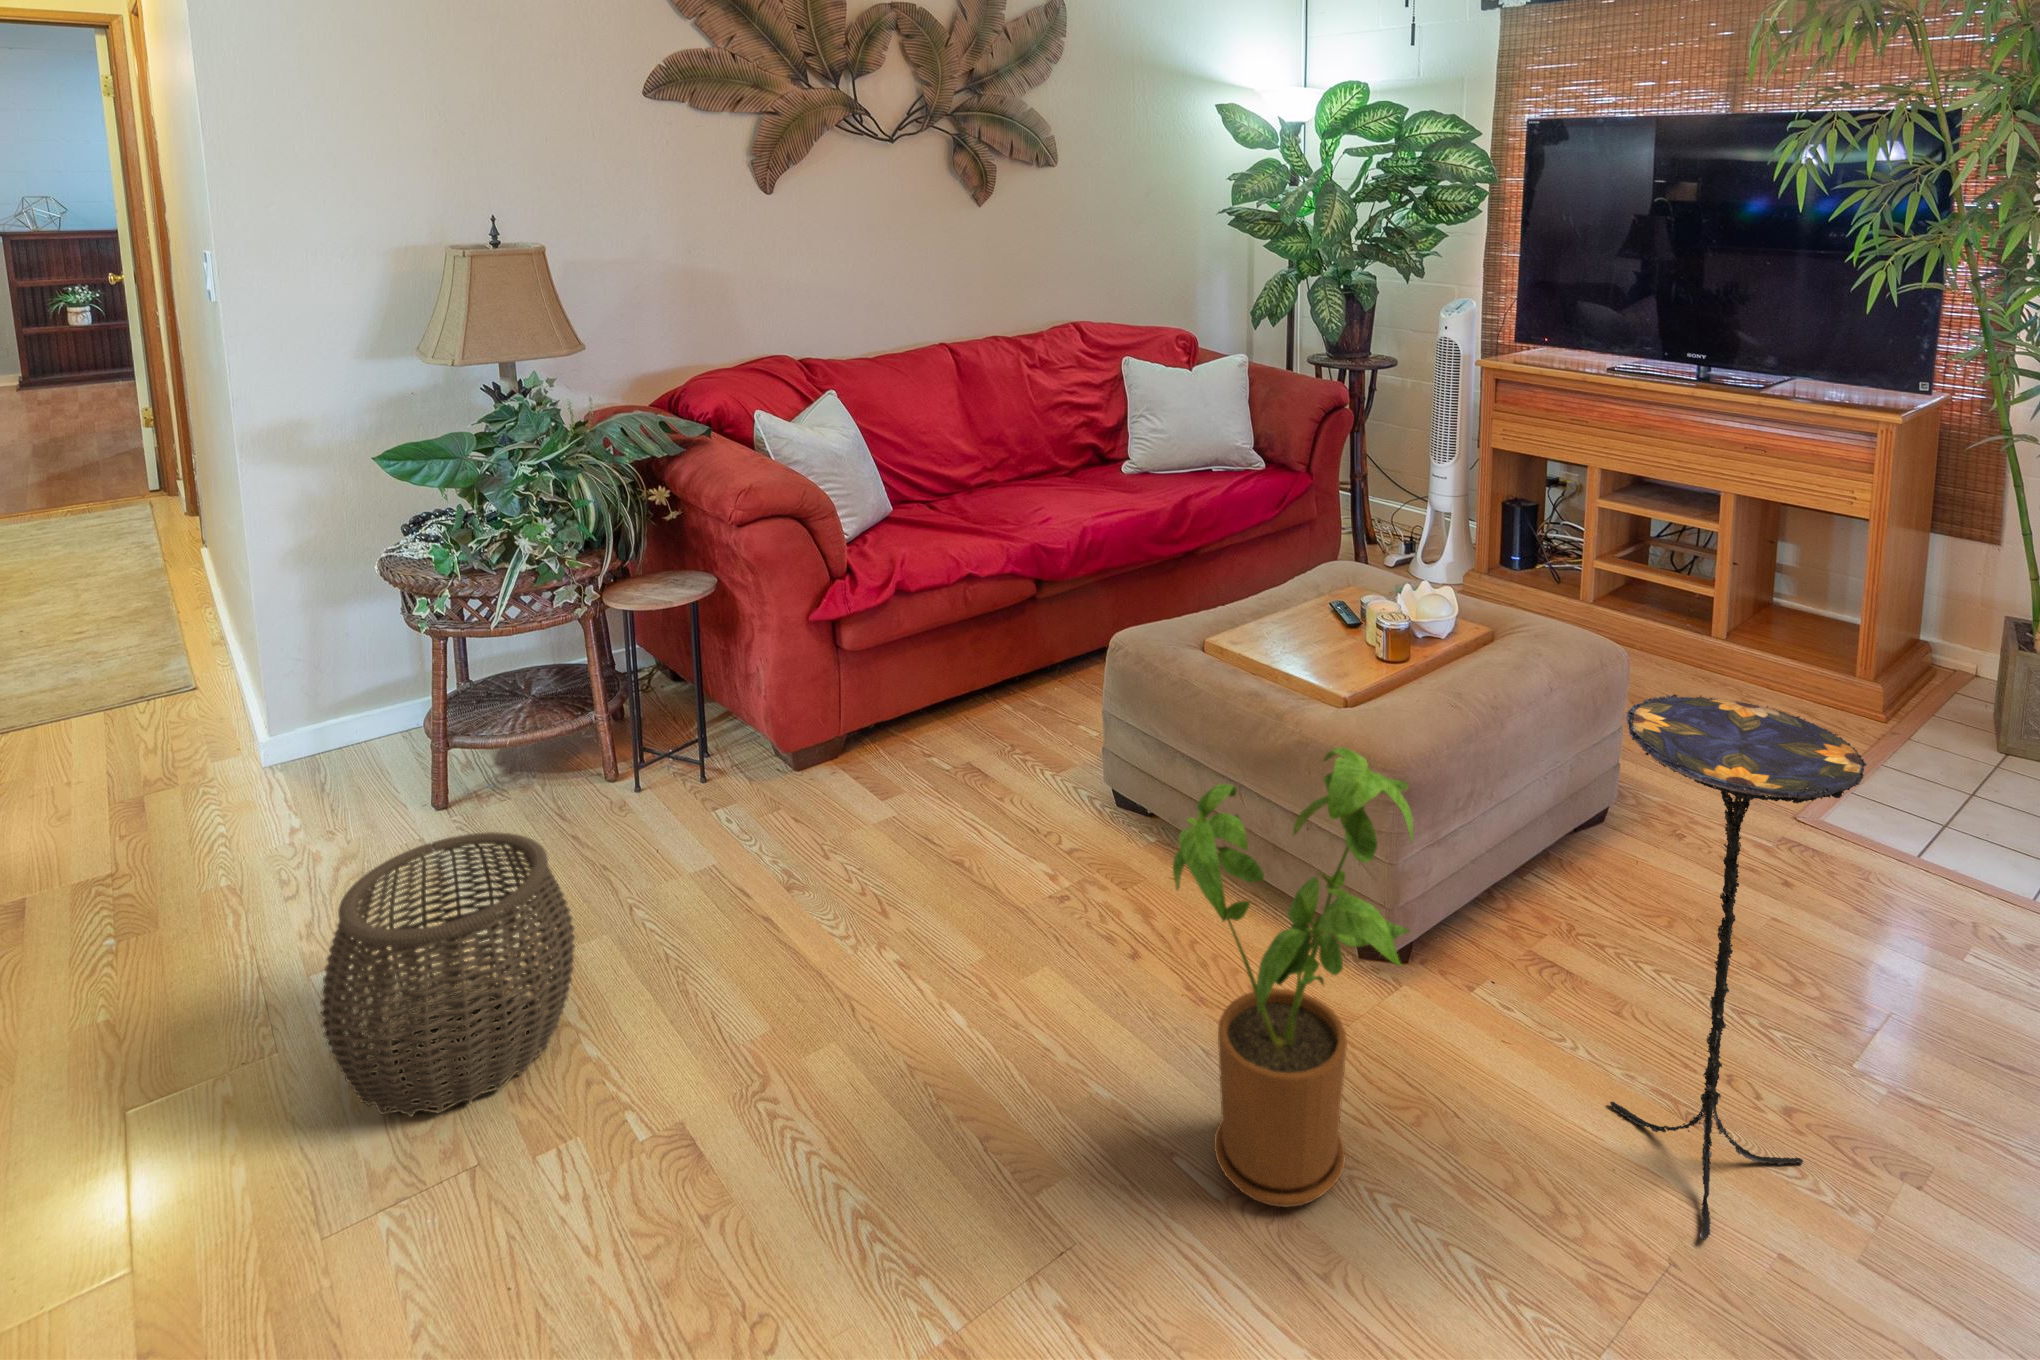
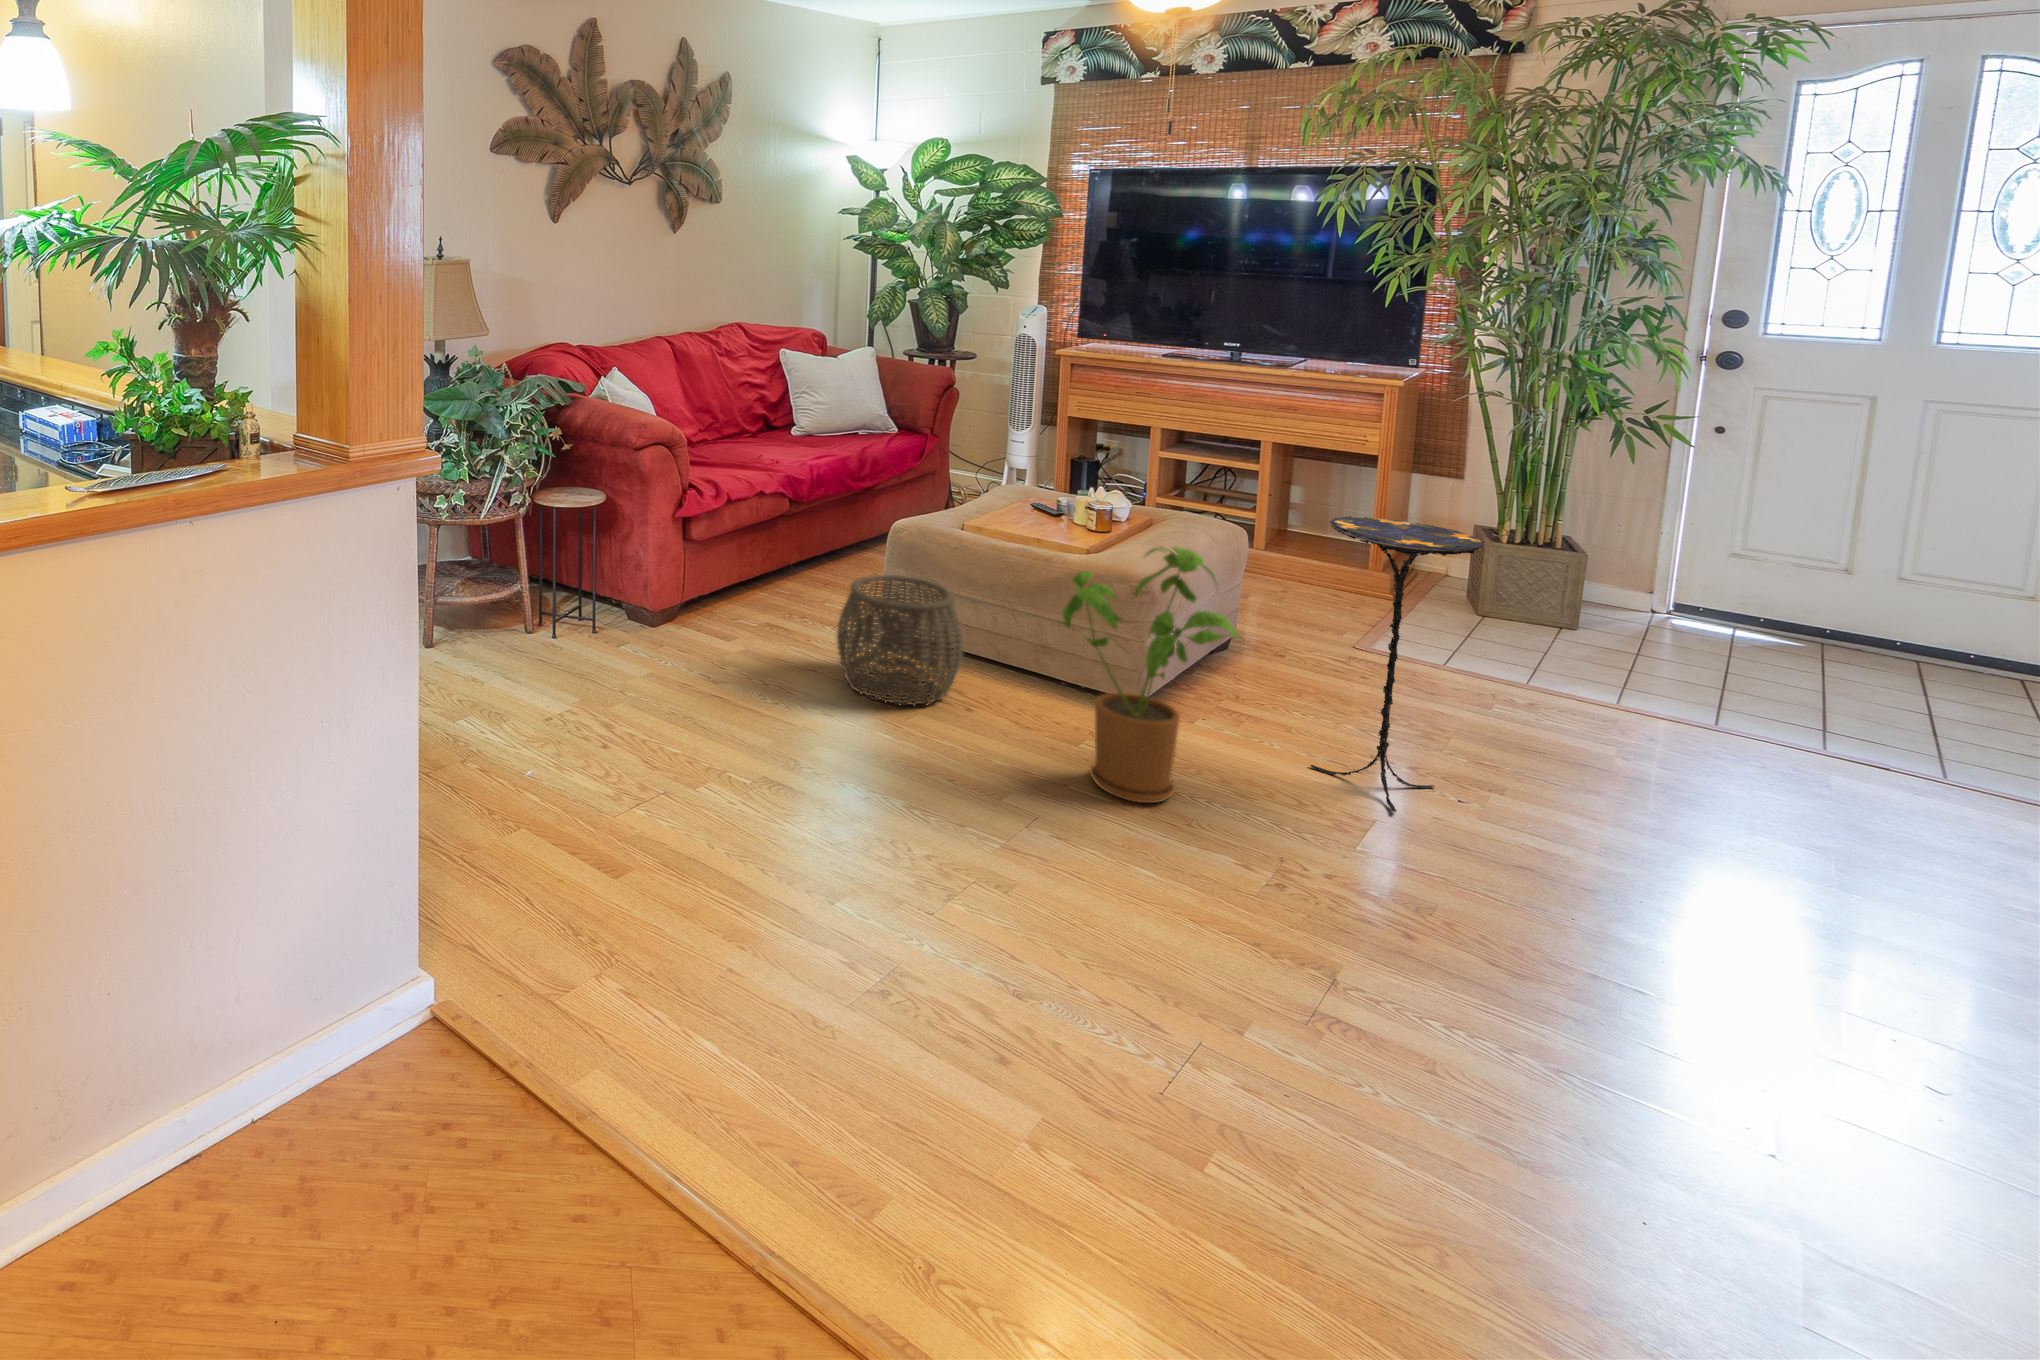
woven basket: present [320,832,575,1117] -> present [837,575,963,706]

